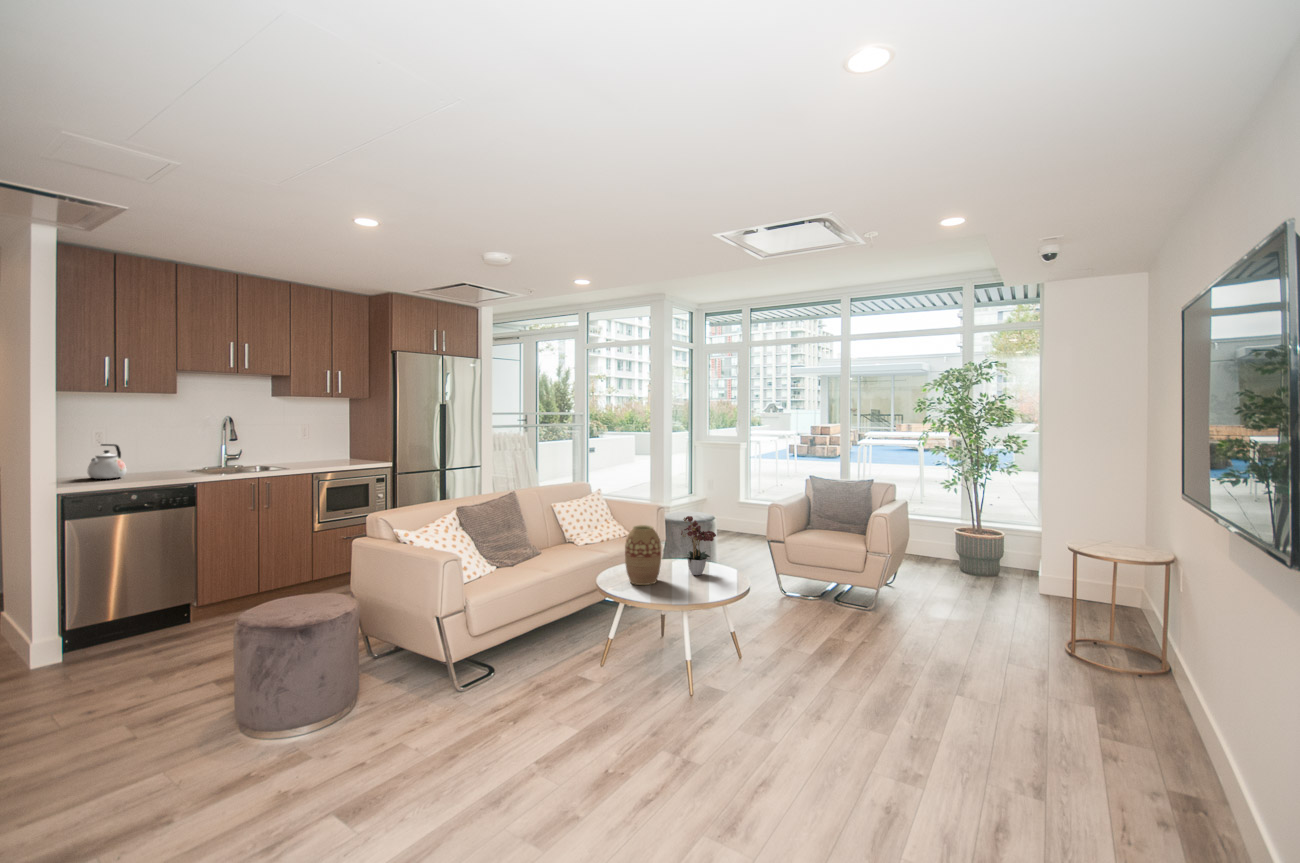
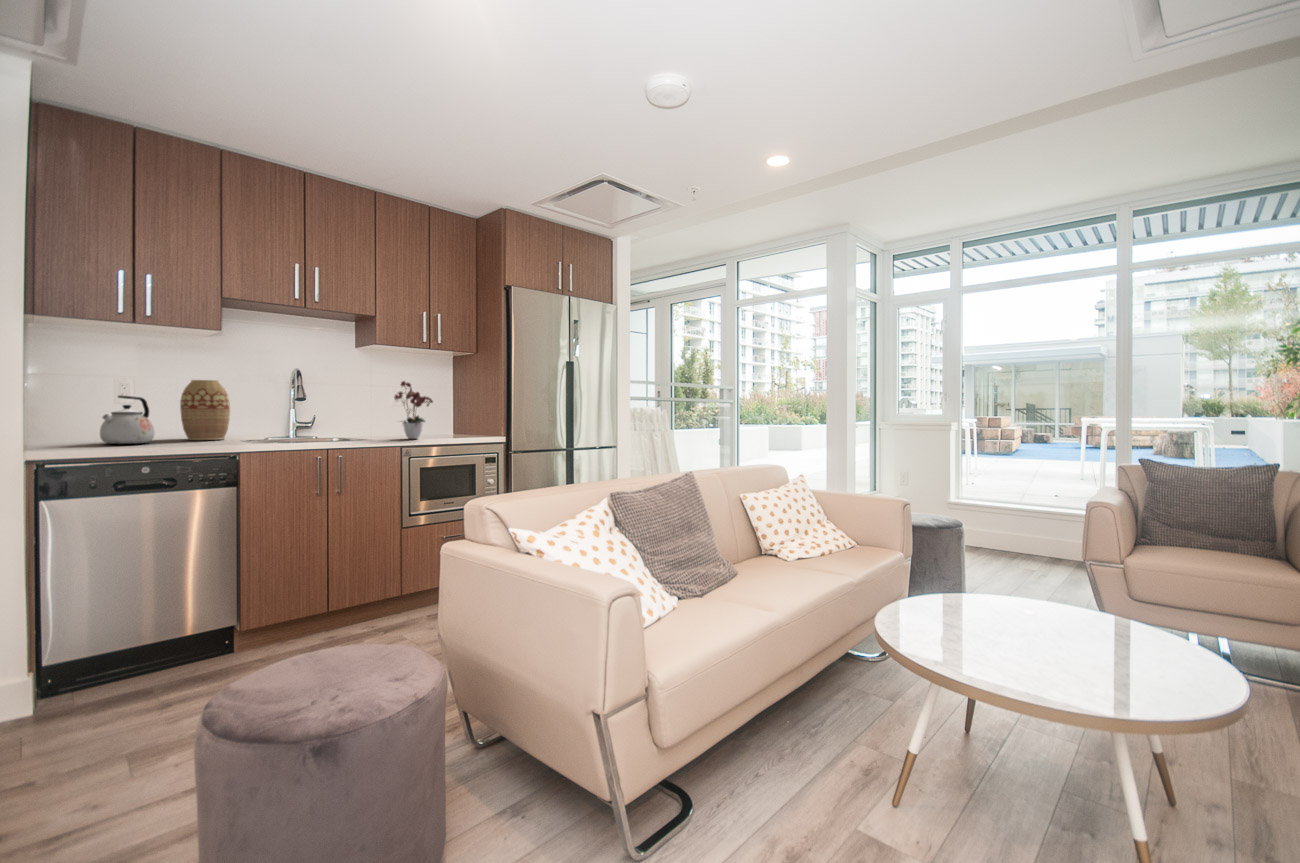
flower arrangement: present [681,516,716,575] -> present [394,381,433,439]
vase: present [625,525,661,585] -> present [180,380,230,440]

